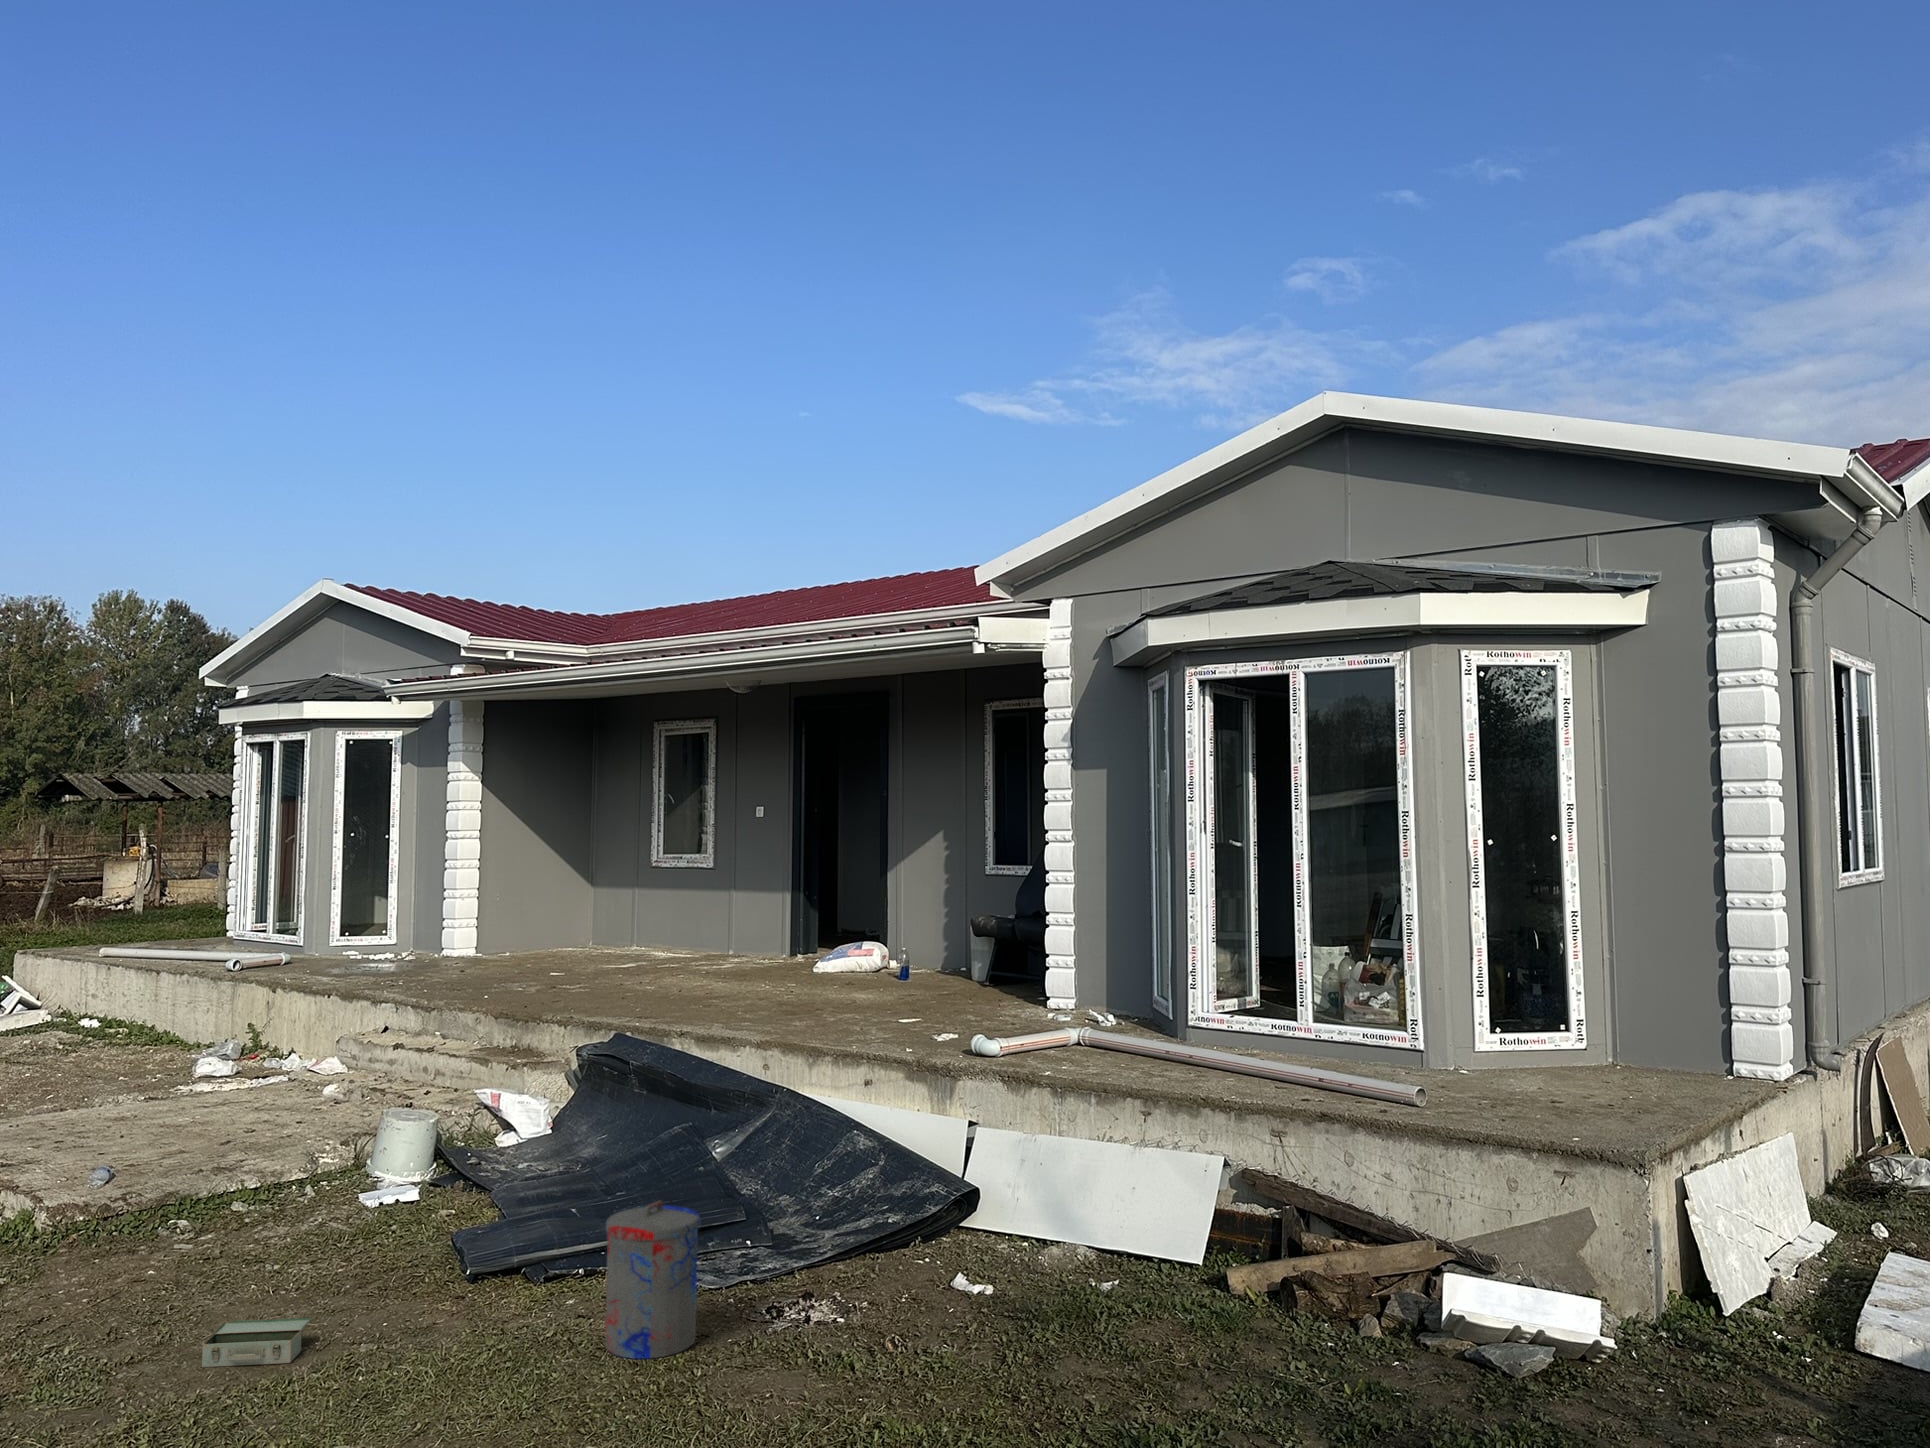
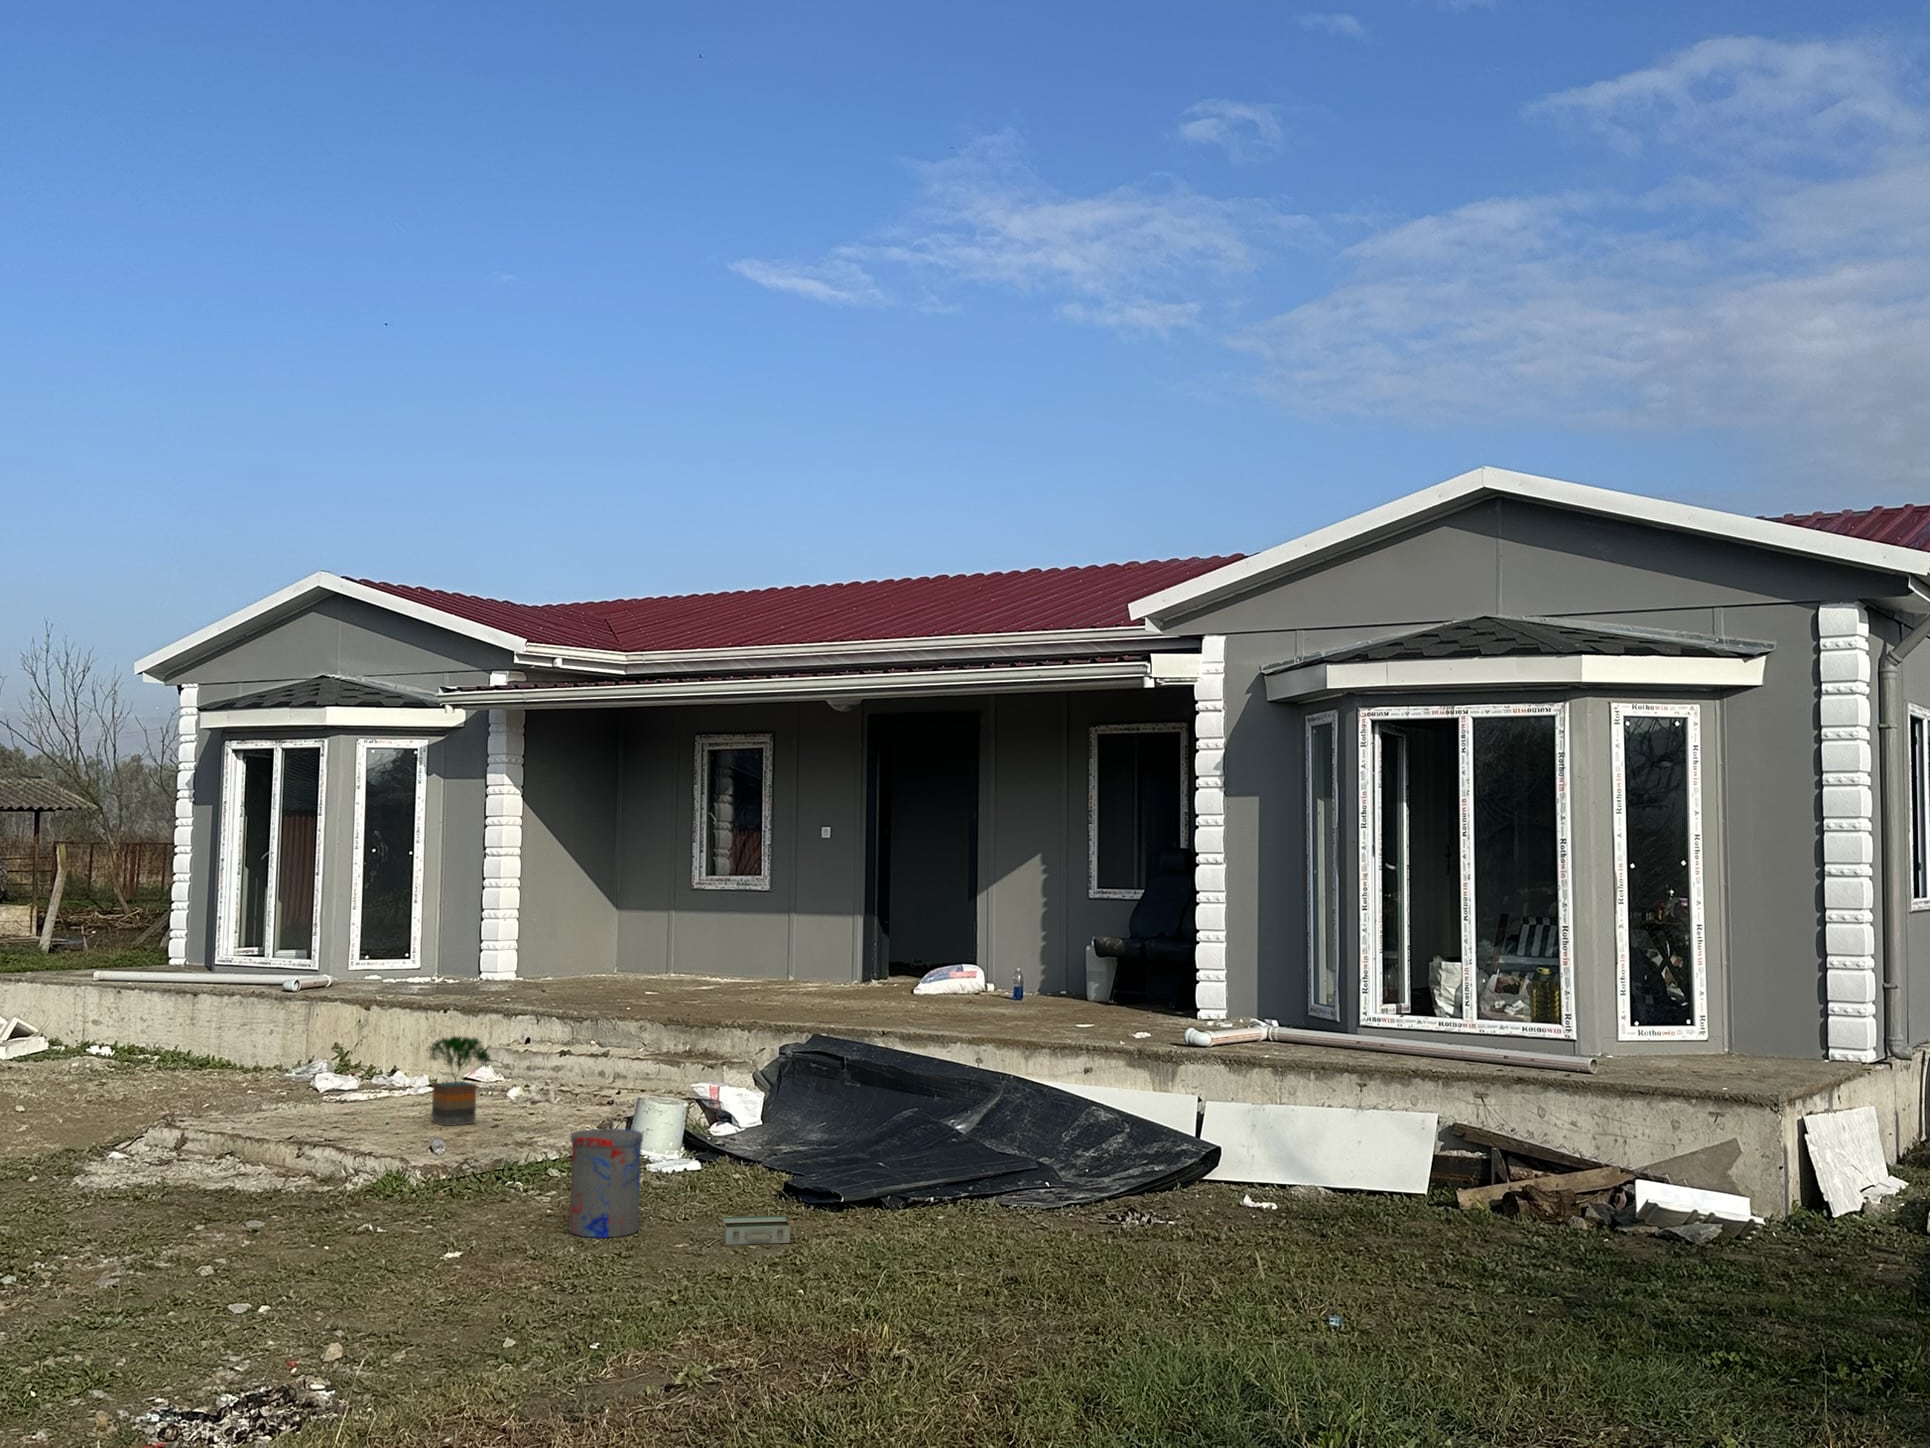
potted tree: none [201,1035,273,1135] -> present [429,1036,491,1126]
trash can: present [605,1201,700,1359] -> present [569,1122,643,1238]

